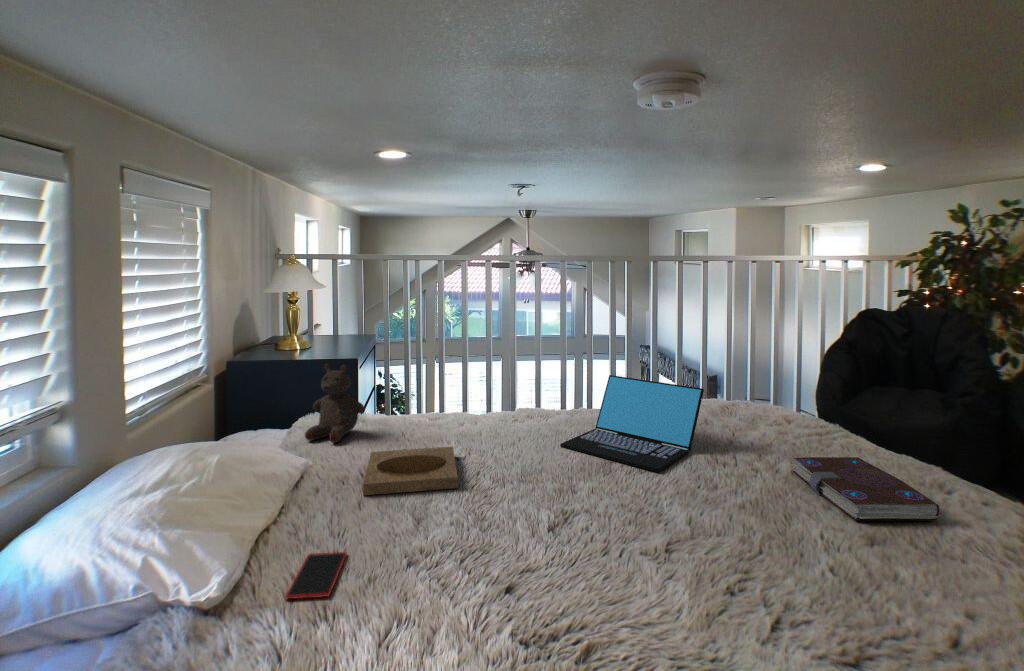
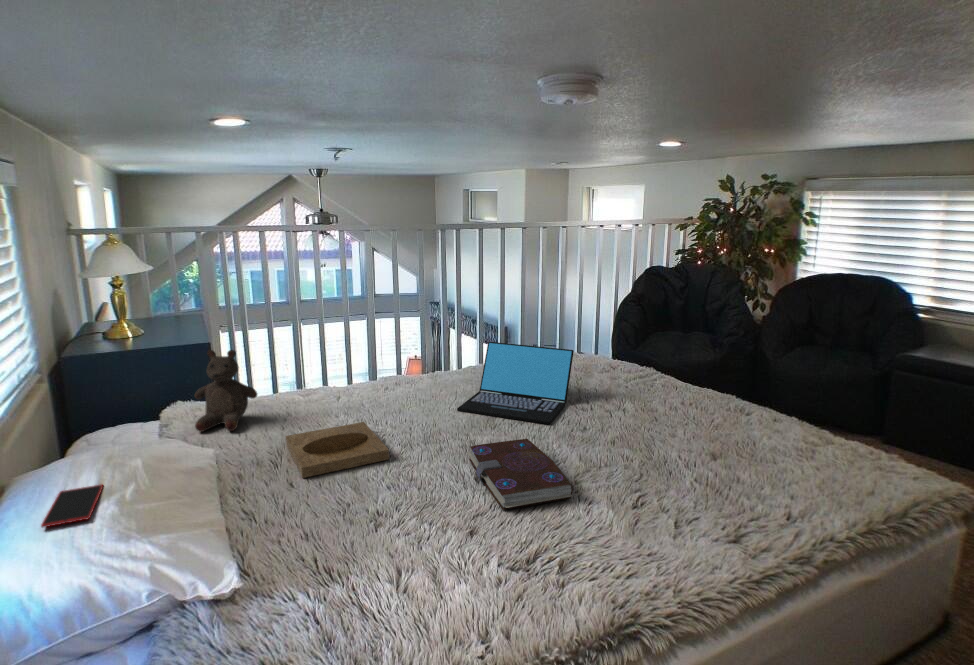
book: present [790,457,939,521] -> present [467,439,573,510]
smartphone: present [285,552,347,599] -> present [41,485,103,527]

